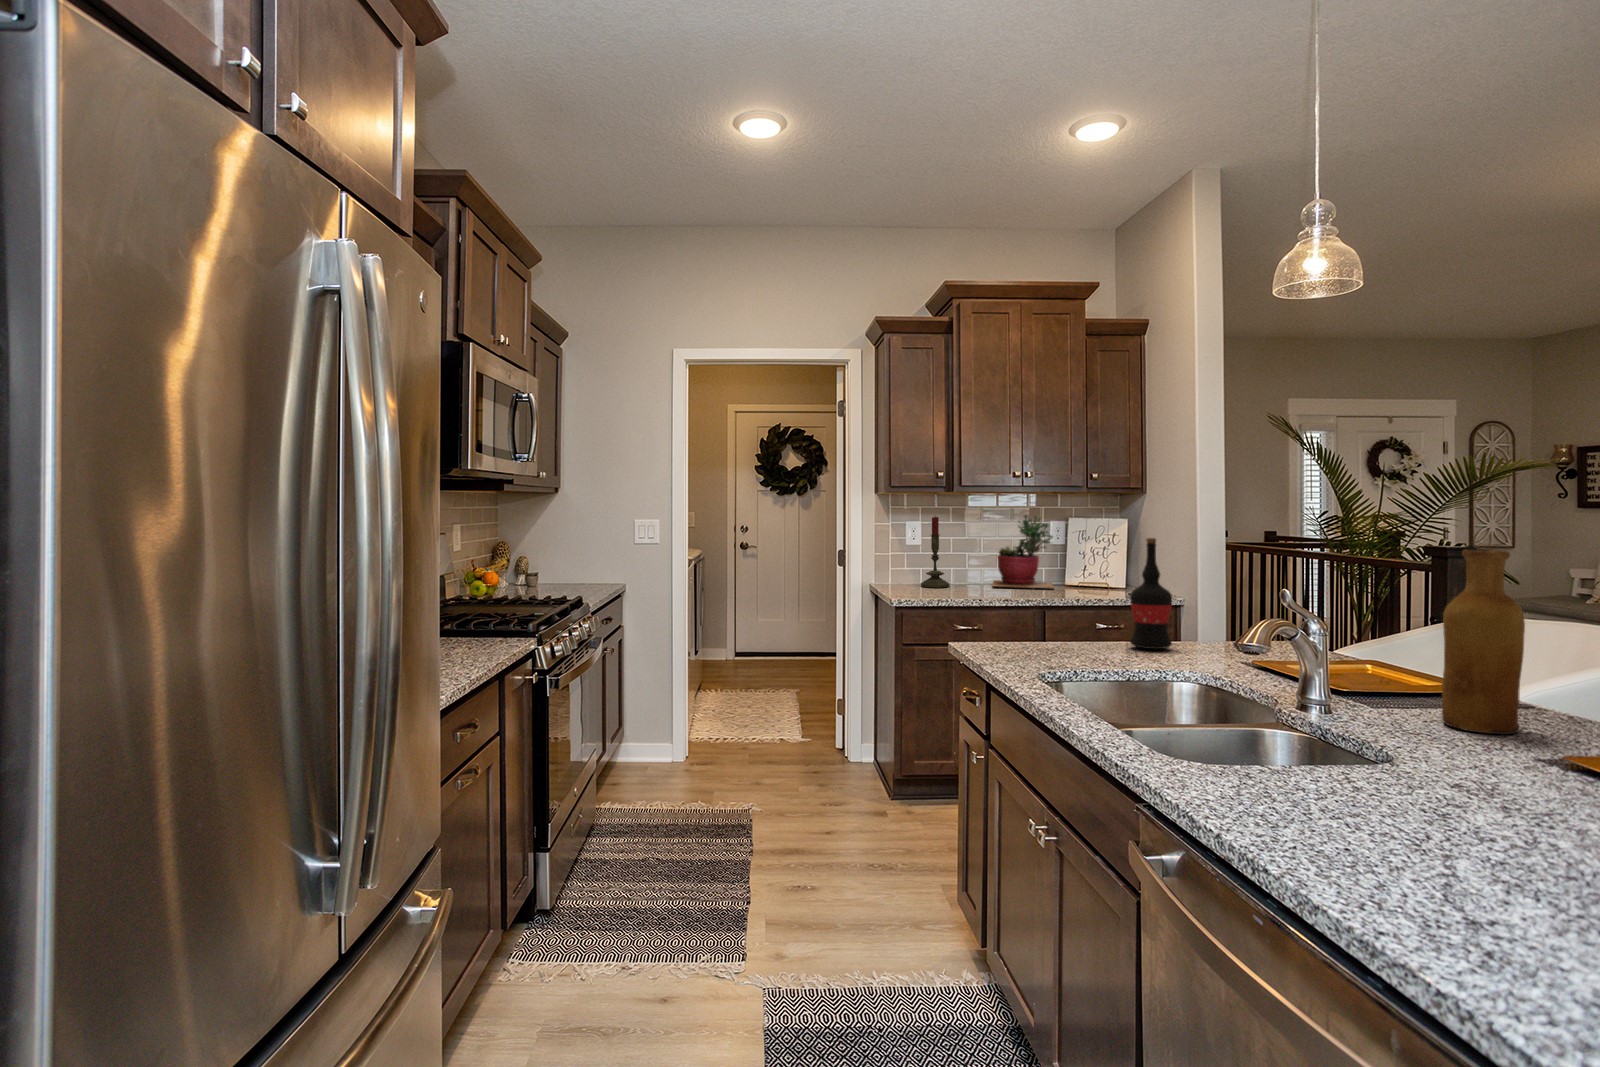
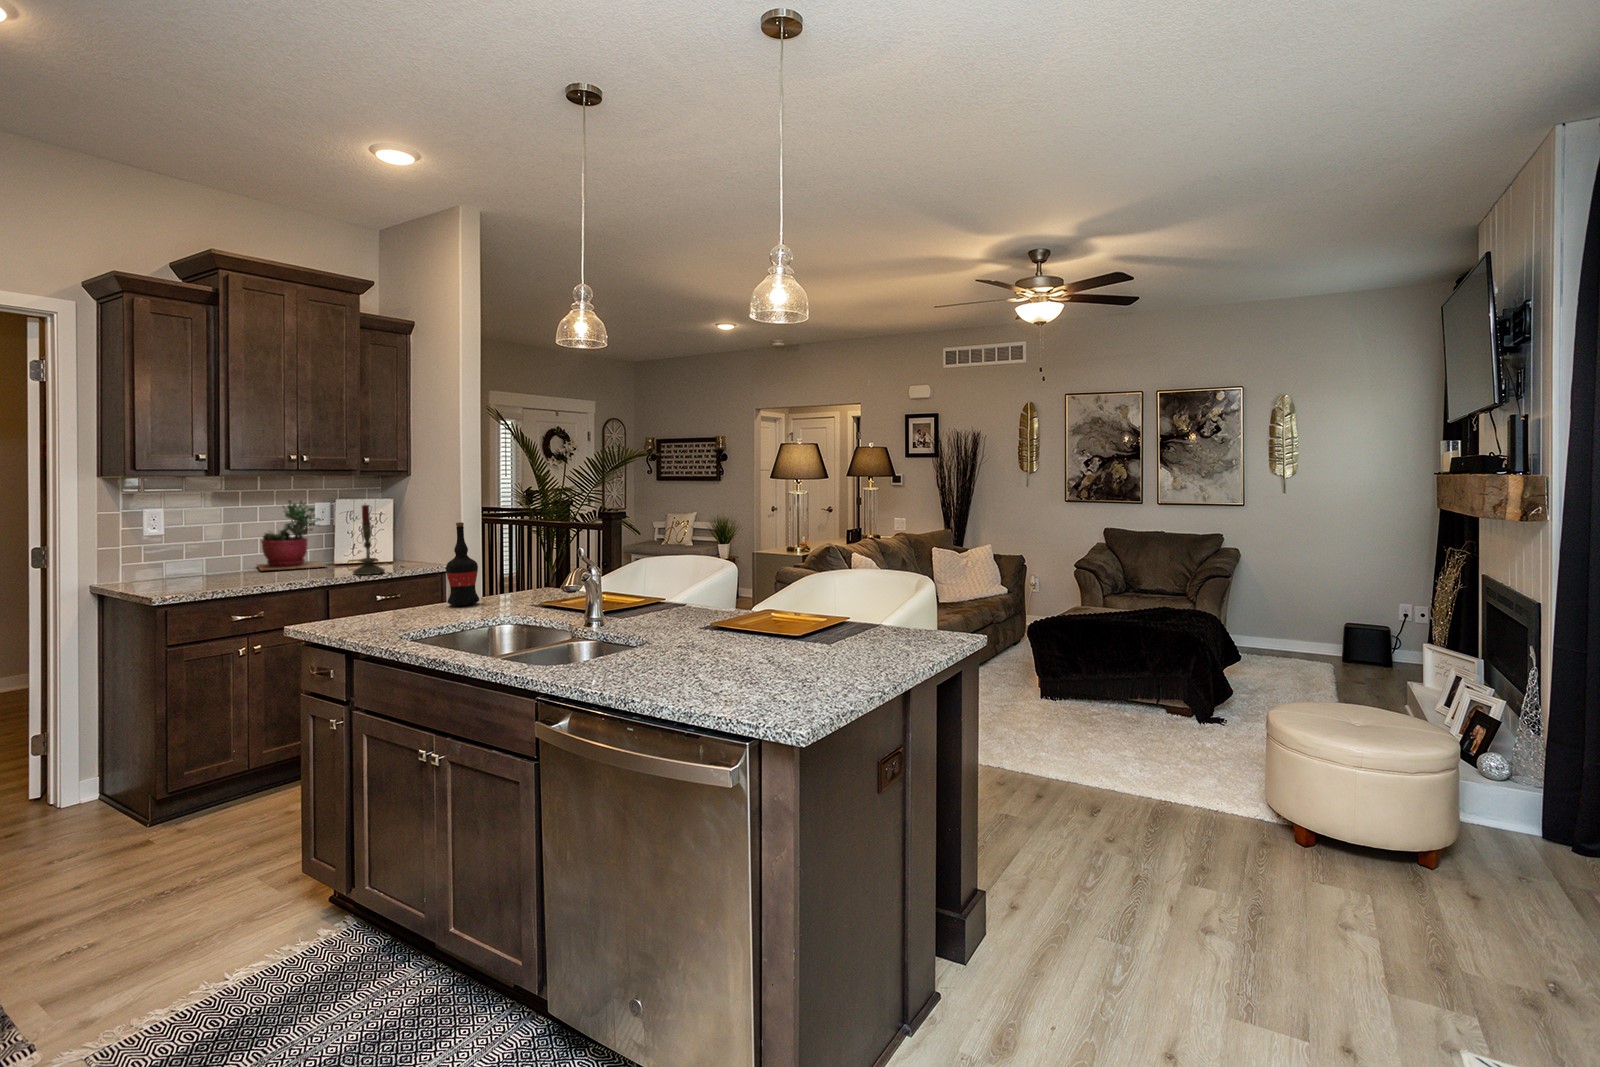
candle: present [921,517,949,588] -> present [353,505,385,575]
vase: present [1442,549,1525,734] -> none [654,525,688,621]

